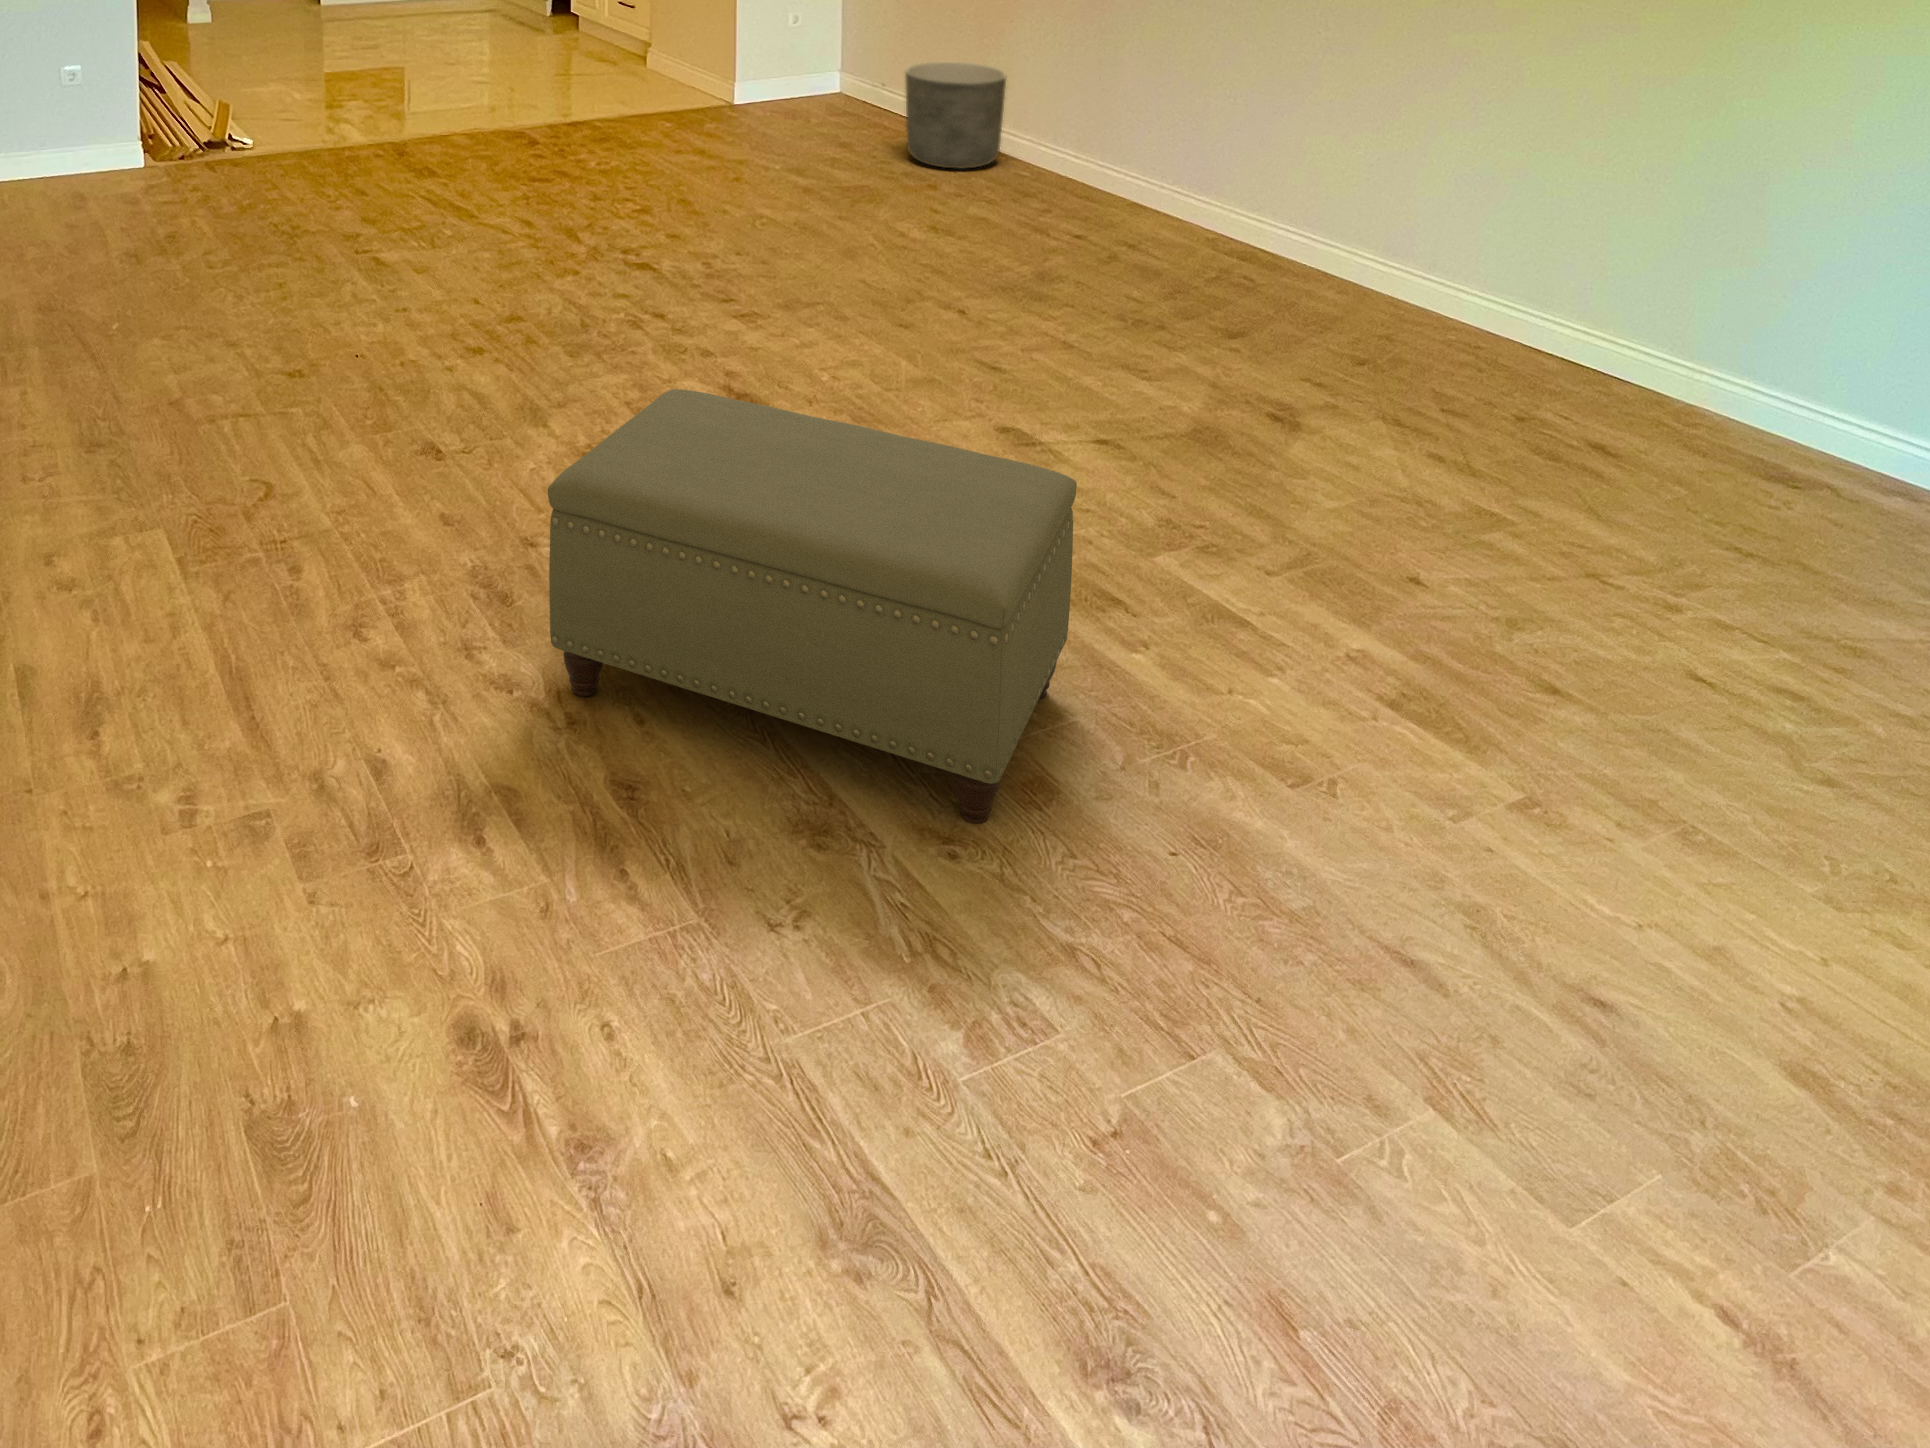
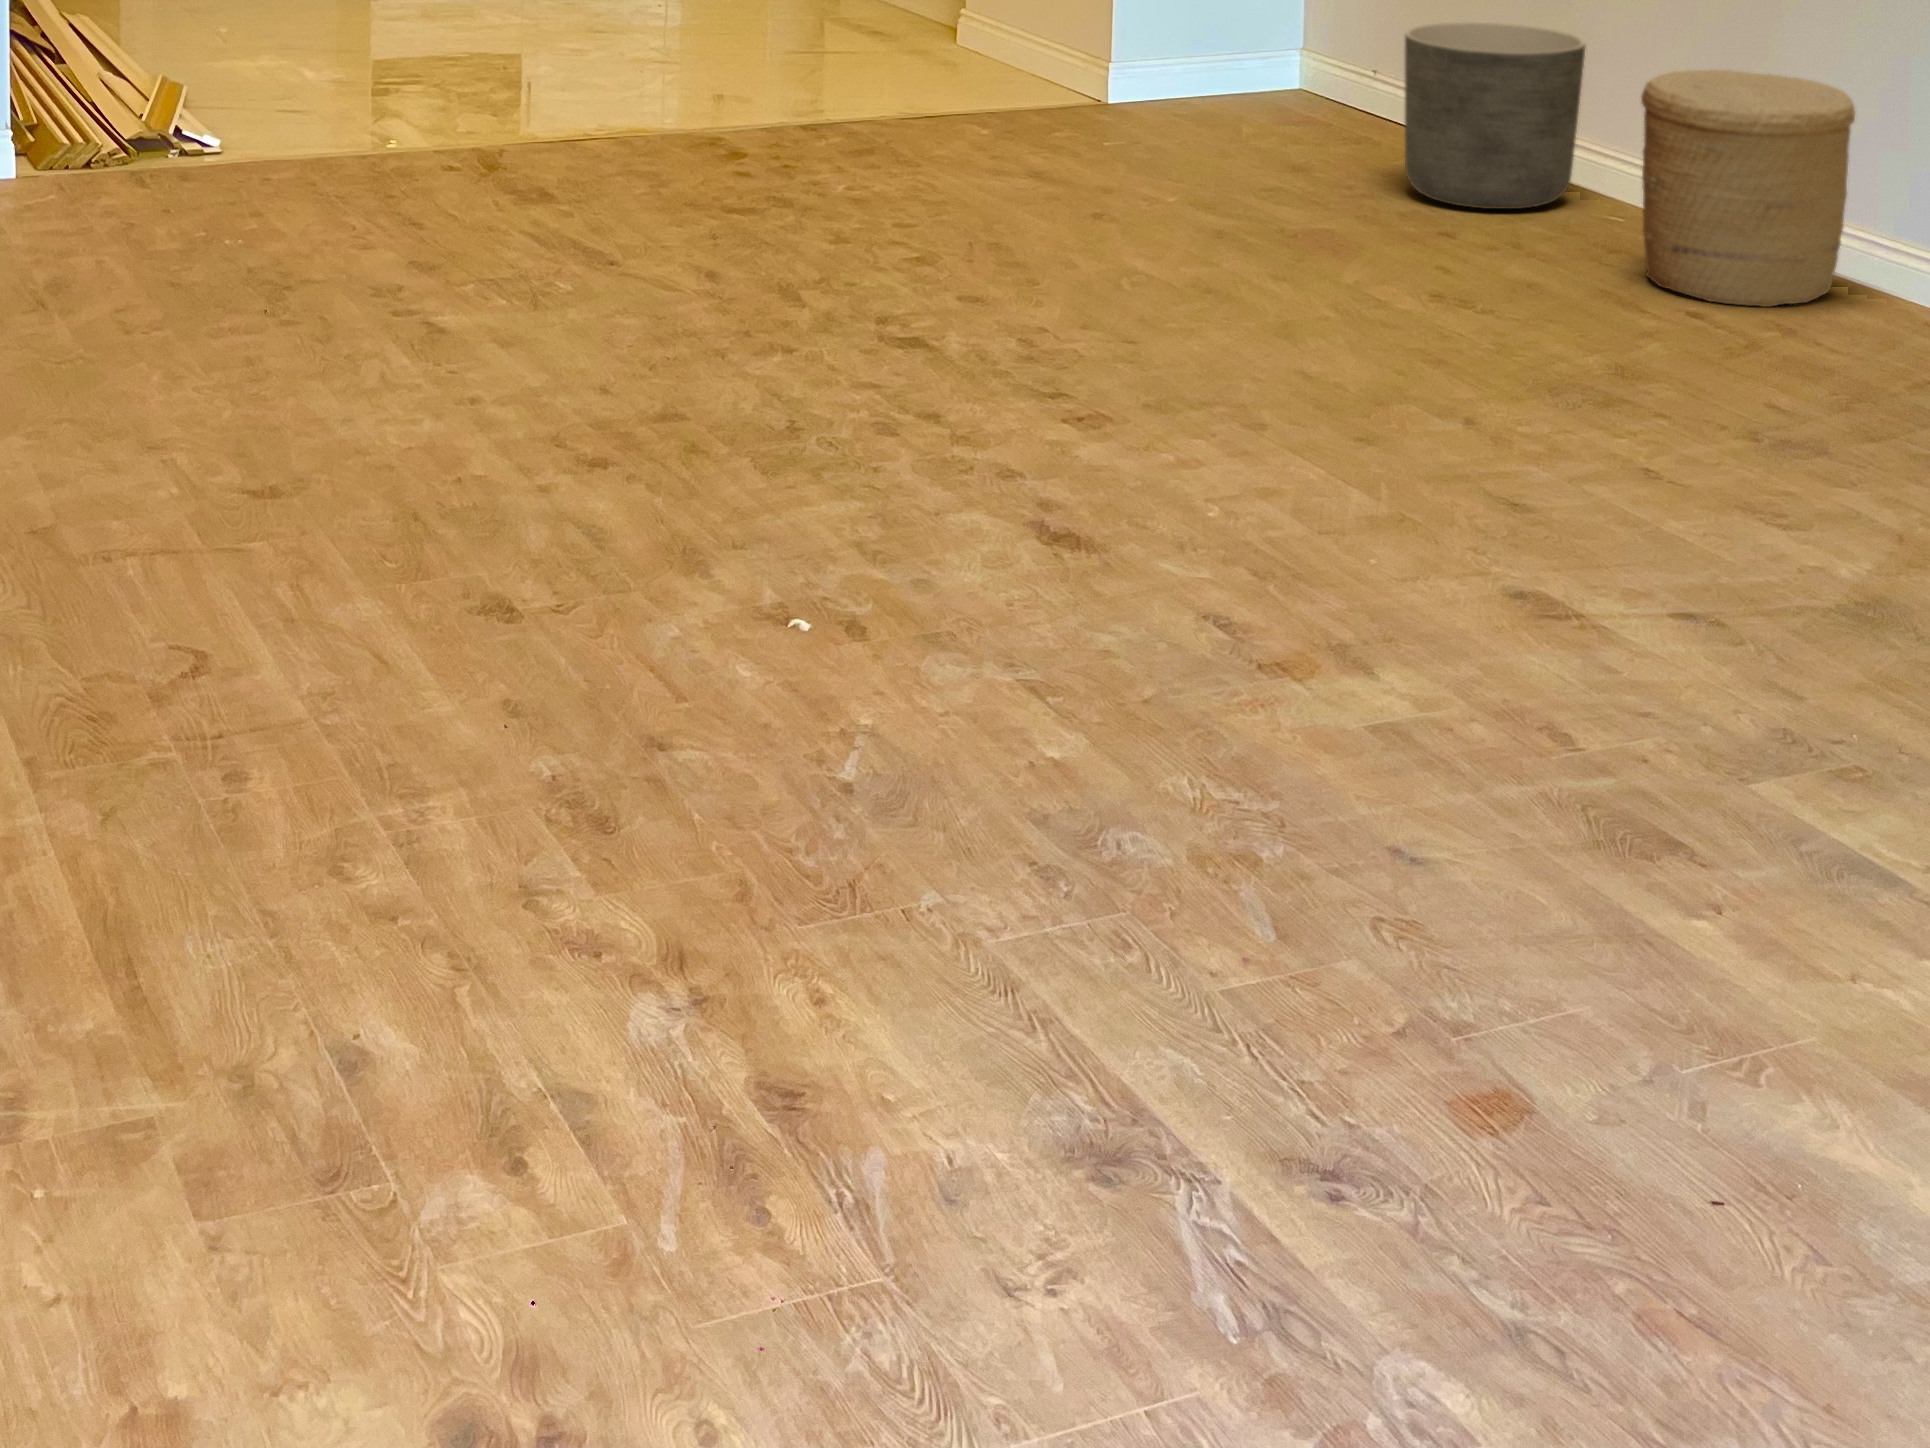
woven basket: none [1044,94,1164,230] -> present [1641,70,1855,307]
ottoman: present [548,389,1077,824] -> none [663,461,1592,1157]

